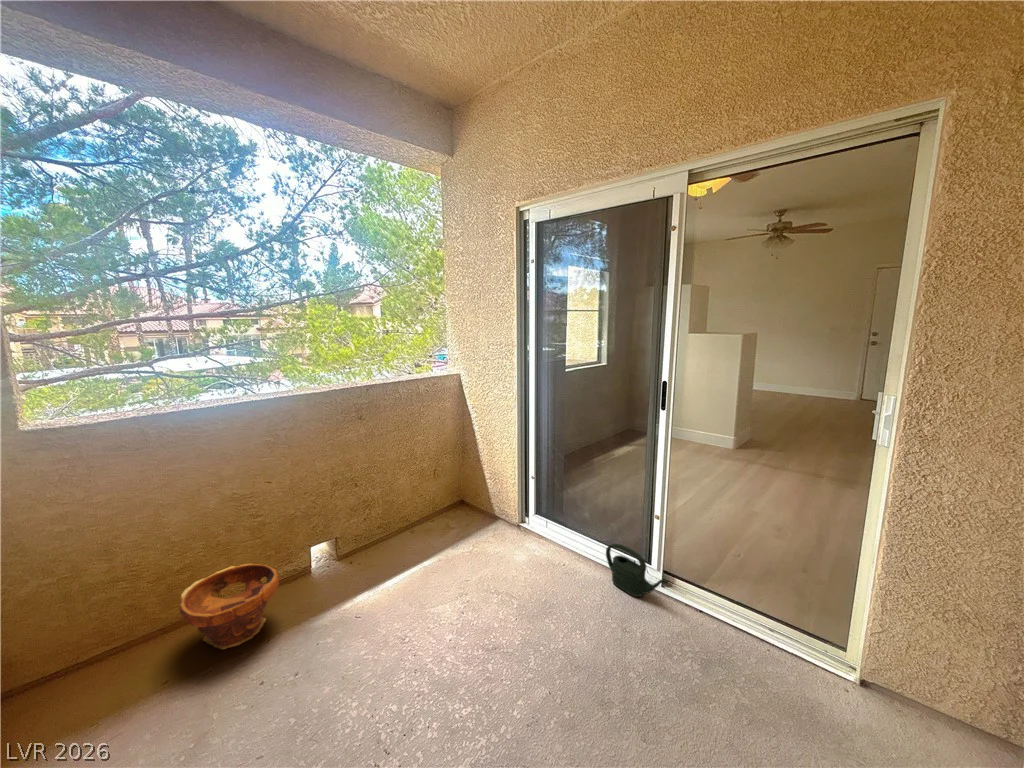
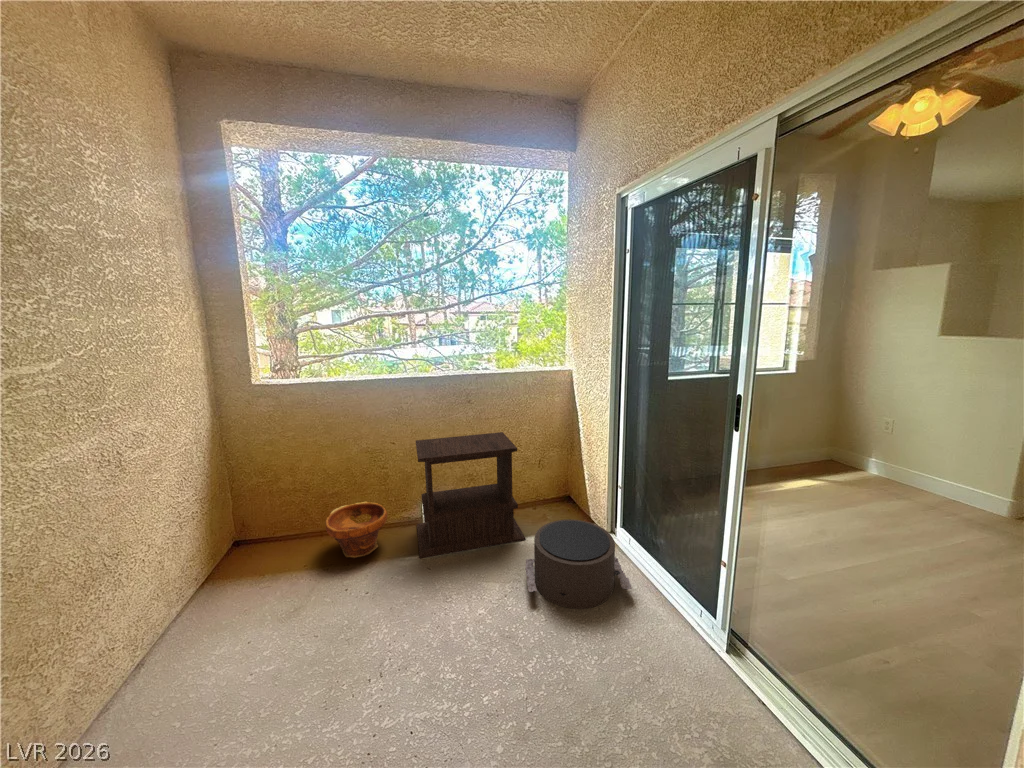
side table: none [303,444,447,613] -> present [416,432,526,559]
pouf: none [469,516,574,601] -> present [525,519,632,609]
watering can: present [606,544,668,597] -> none [670,584,720,656]

